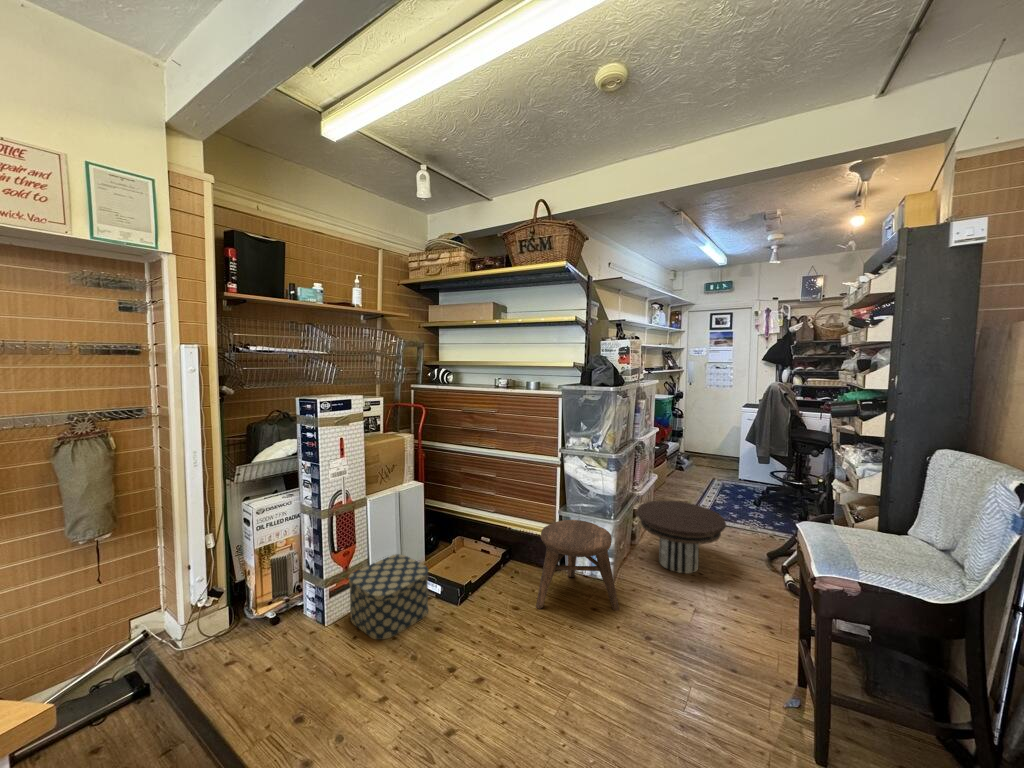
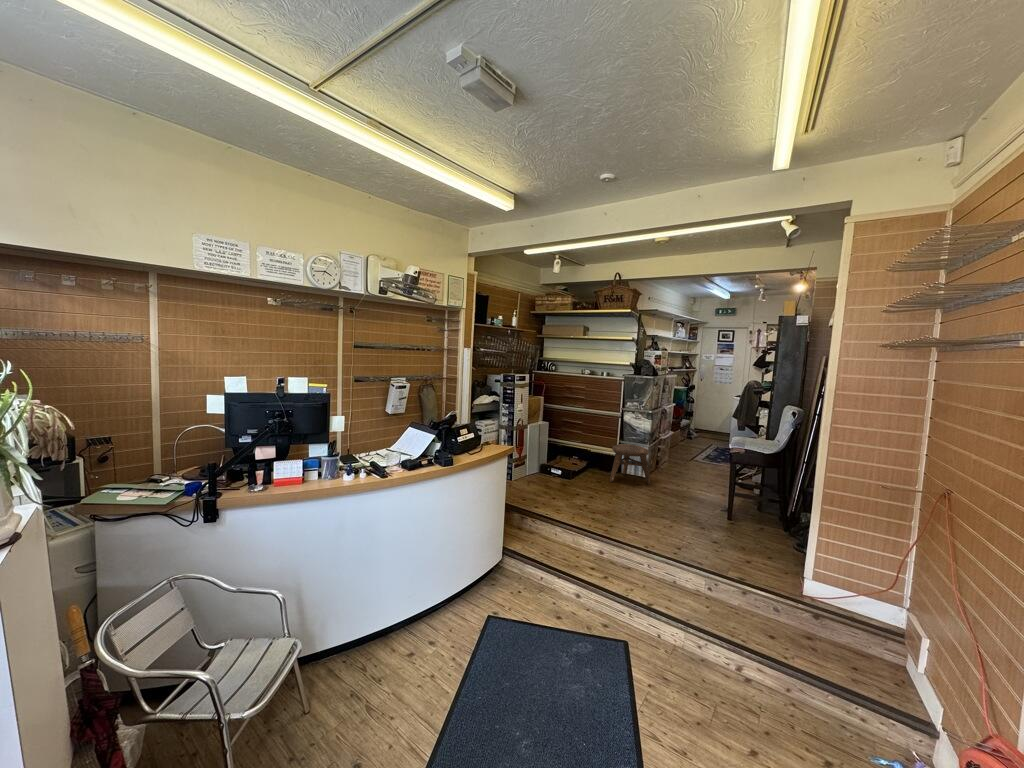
side table: present [637,500,726,573] -> none [661,442,709,477]
storage box: present [349,554,429,640] -> none [522,455,559,486]

